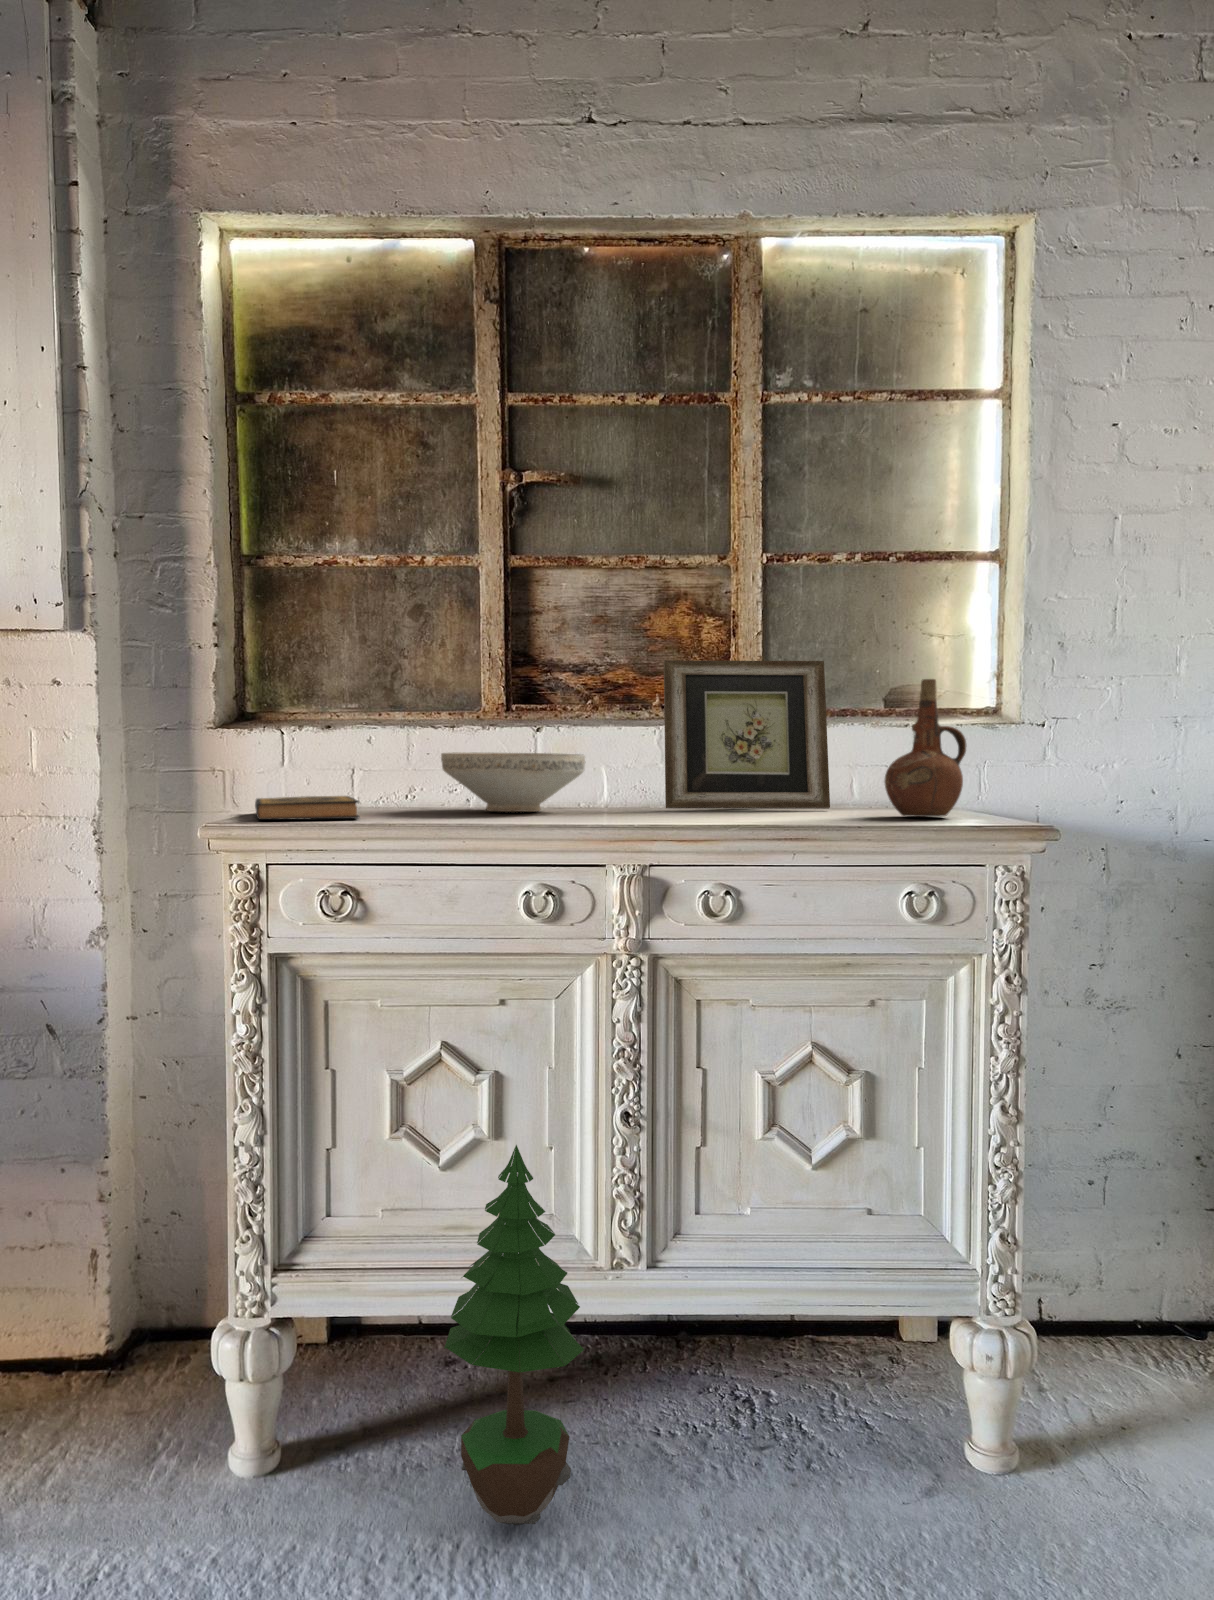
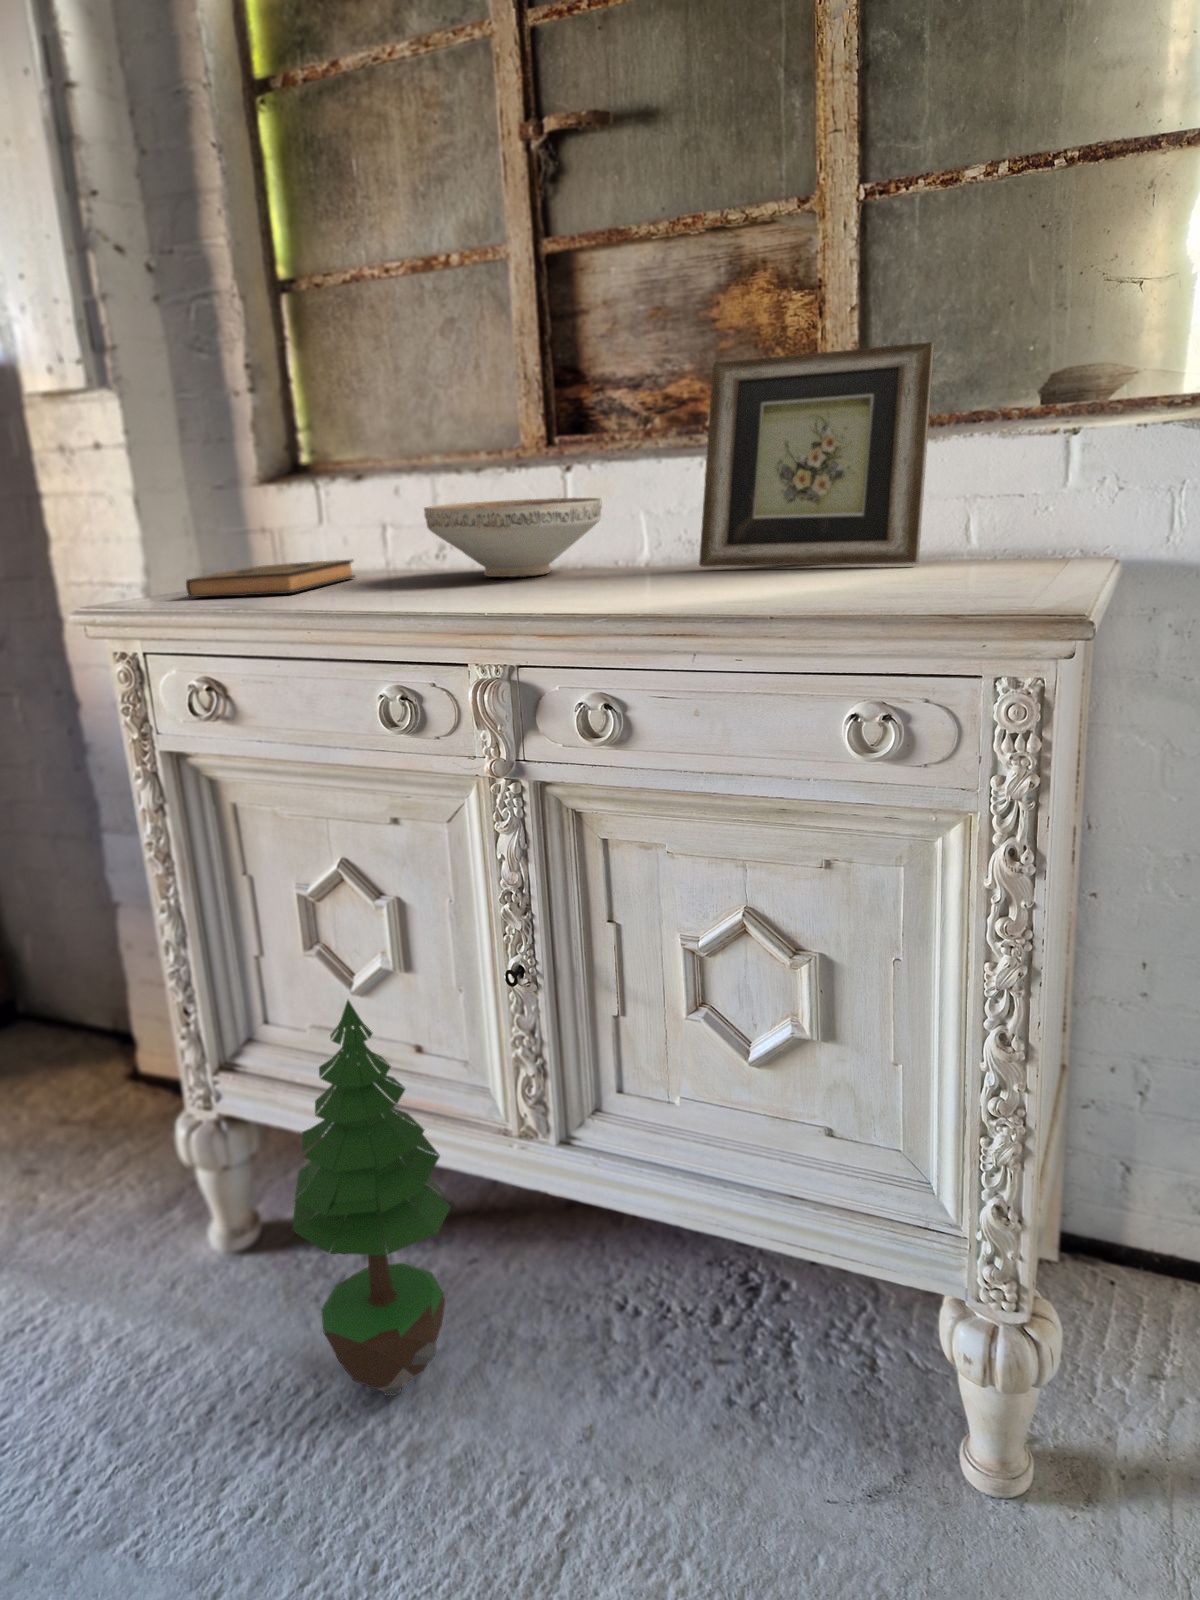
ceramic pitcher: present [885,679,966,817] -> none [928,360,1060,583]

